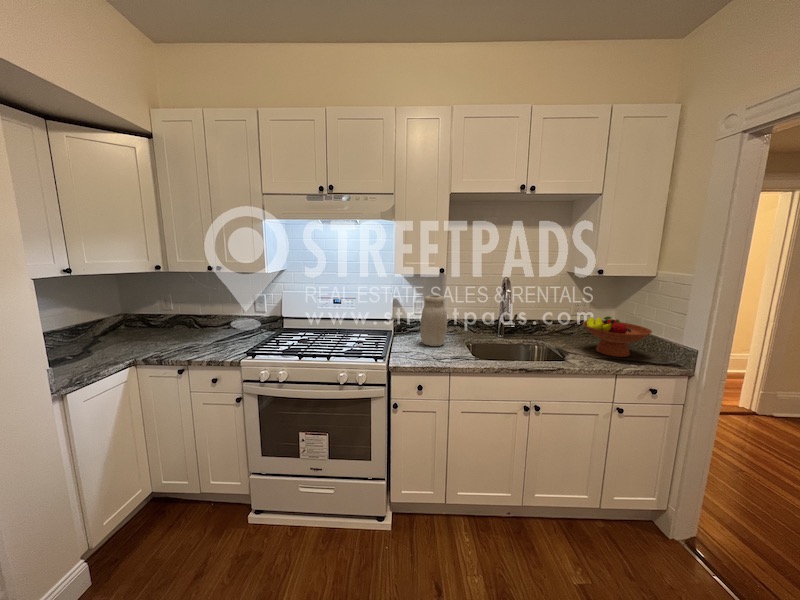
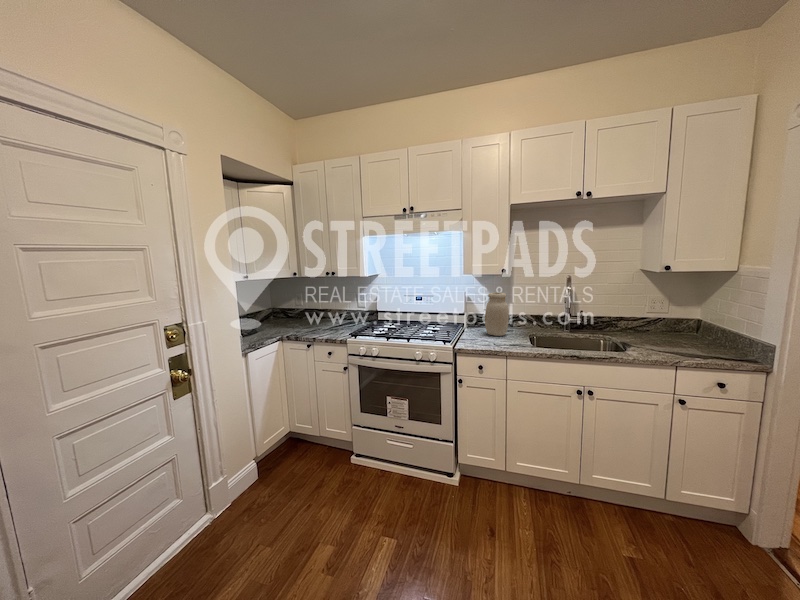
fruit bowl: present [583,316,652,357] -> none [648,312,726,351]

